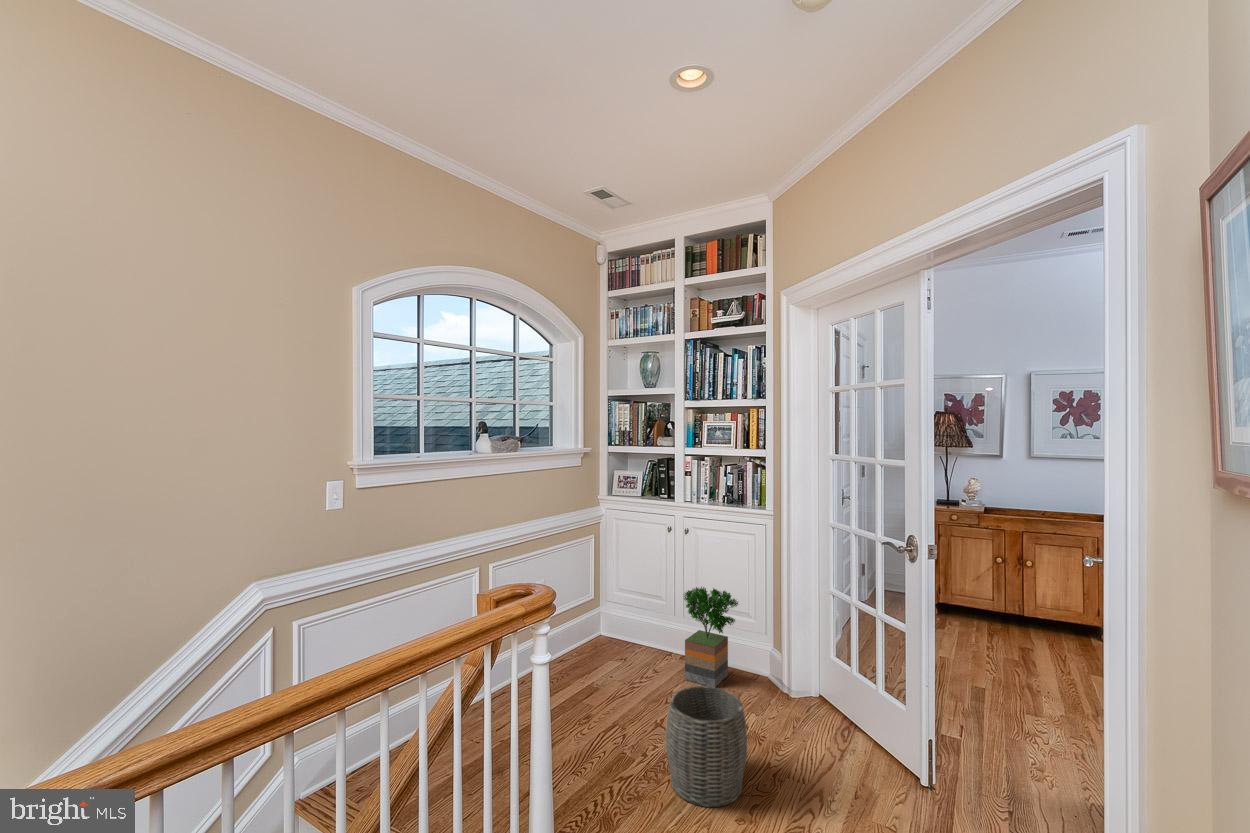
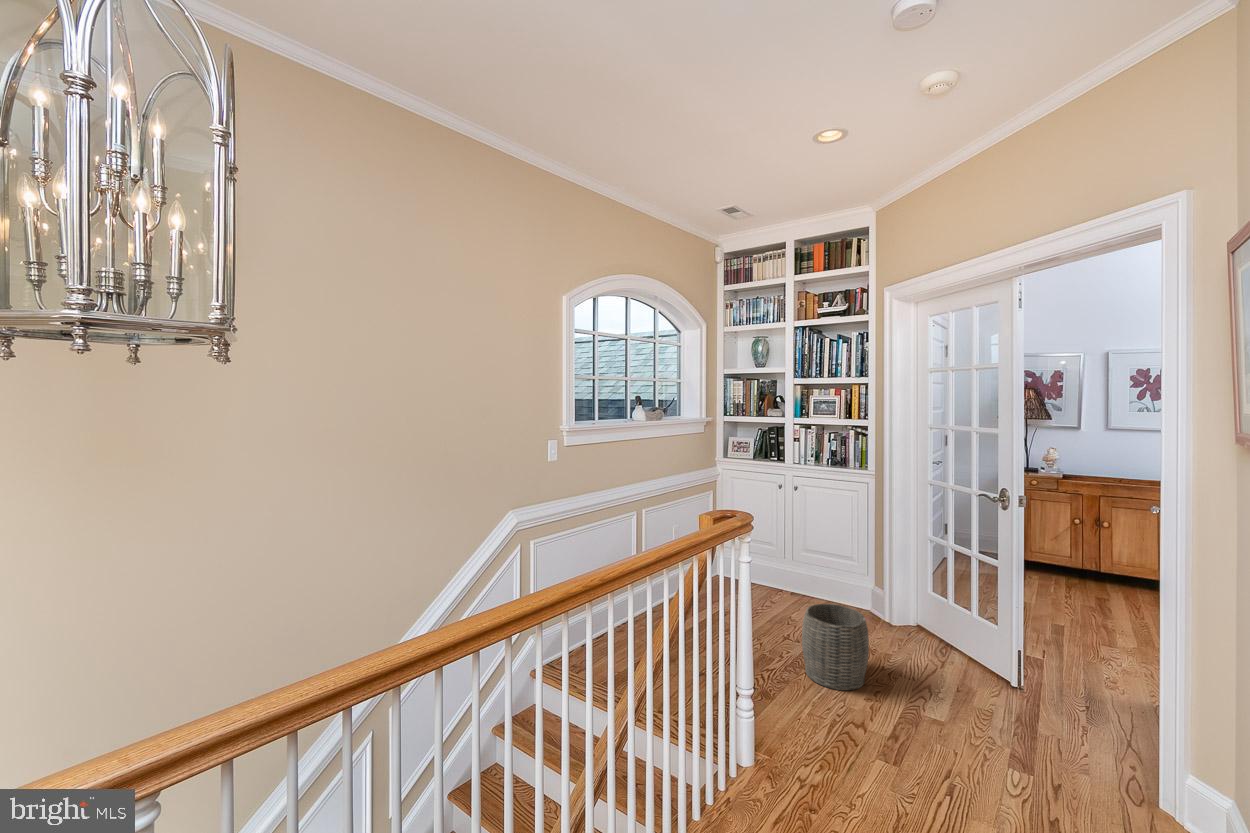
potted tree: present [684,587,738,687] -> none [794,532,844,613]

